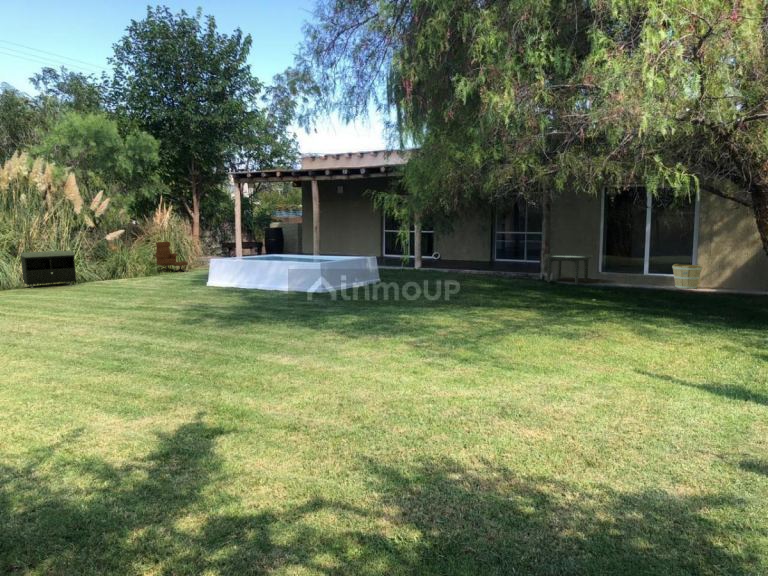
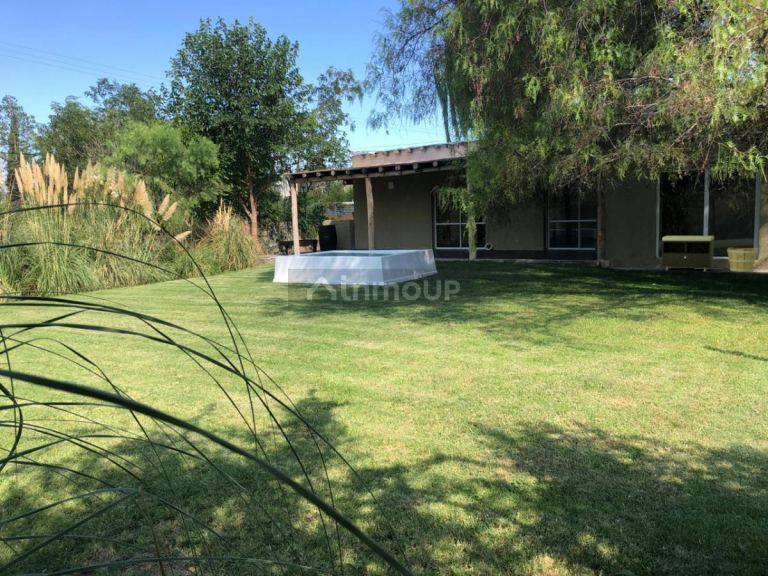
lounge chair: present [155,242,188,272] -> none [222,241,254,270]
storage bench: present [21,251,76,288] -> present [662,236,714,271]
round table: present [545,254,593,285] -> none [597,241,646,271]

